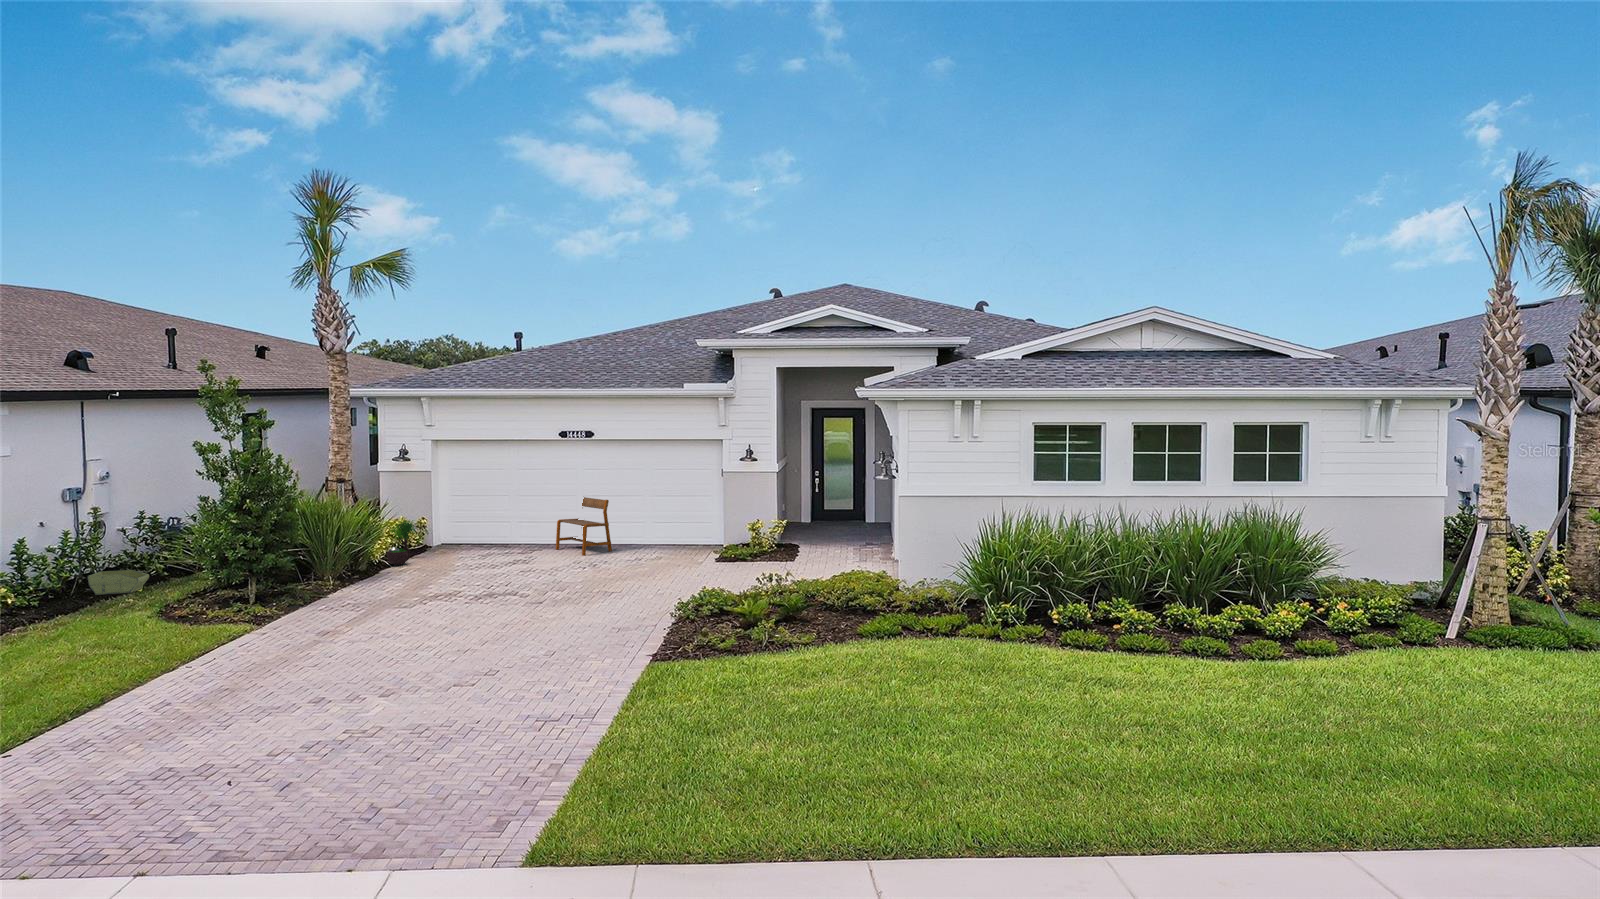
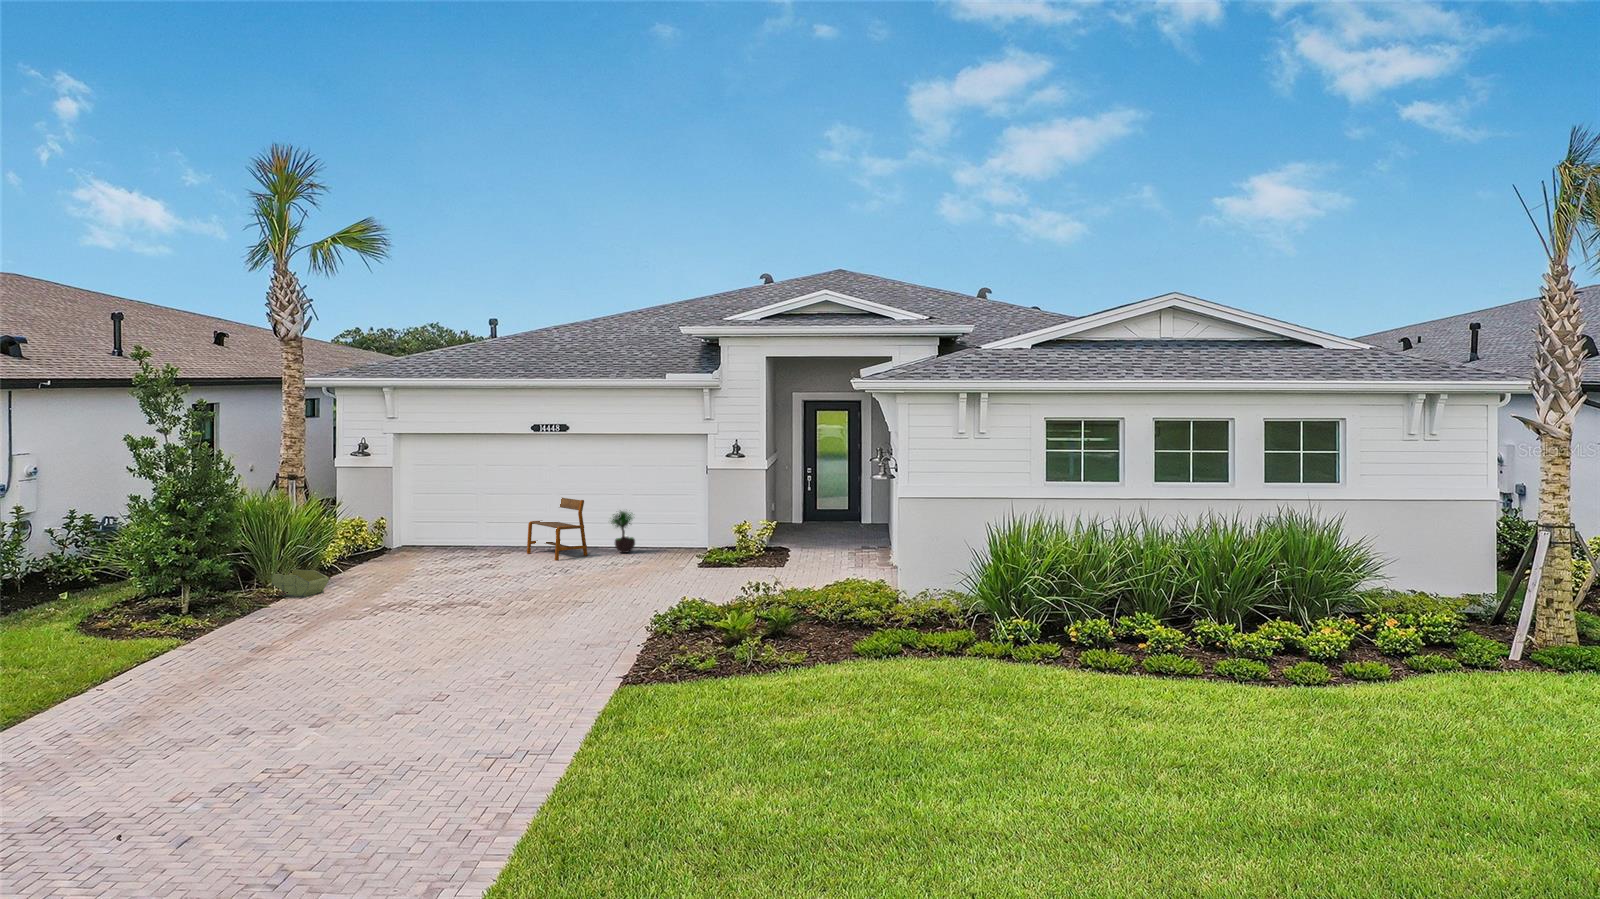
potted tree: present [387,521,415,565] -> present [611,511,635,553]
storage bin: present [88,570,149,595] -> present [272,570,329,597]

